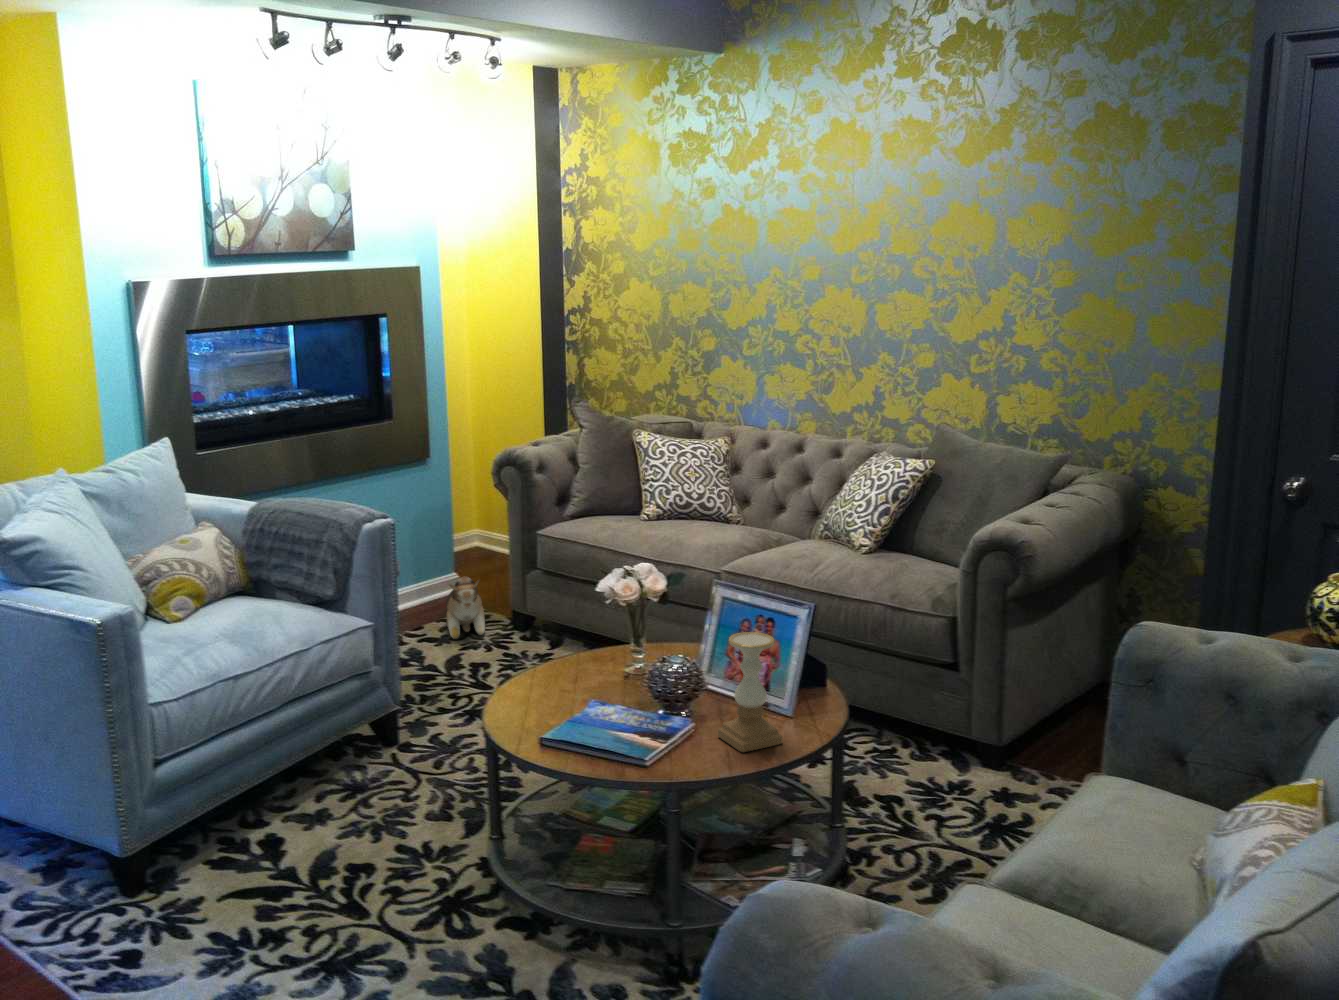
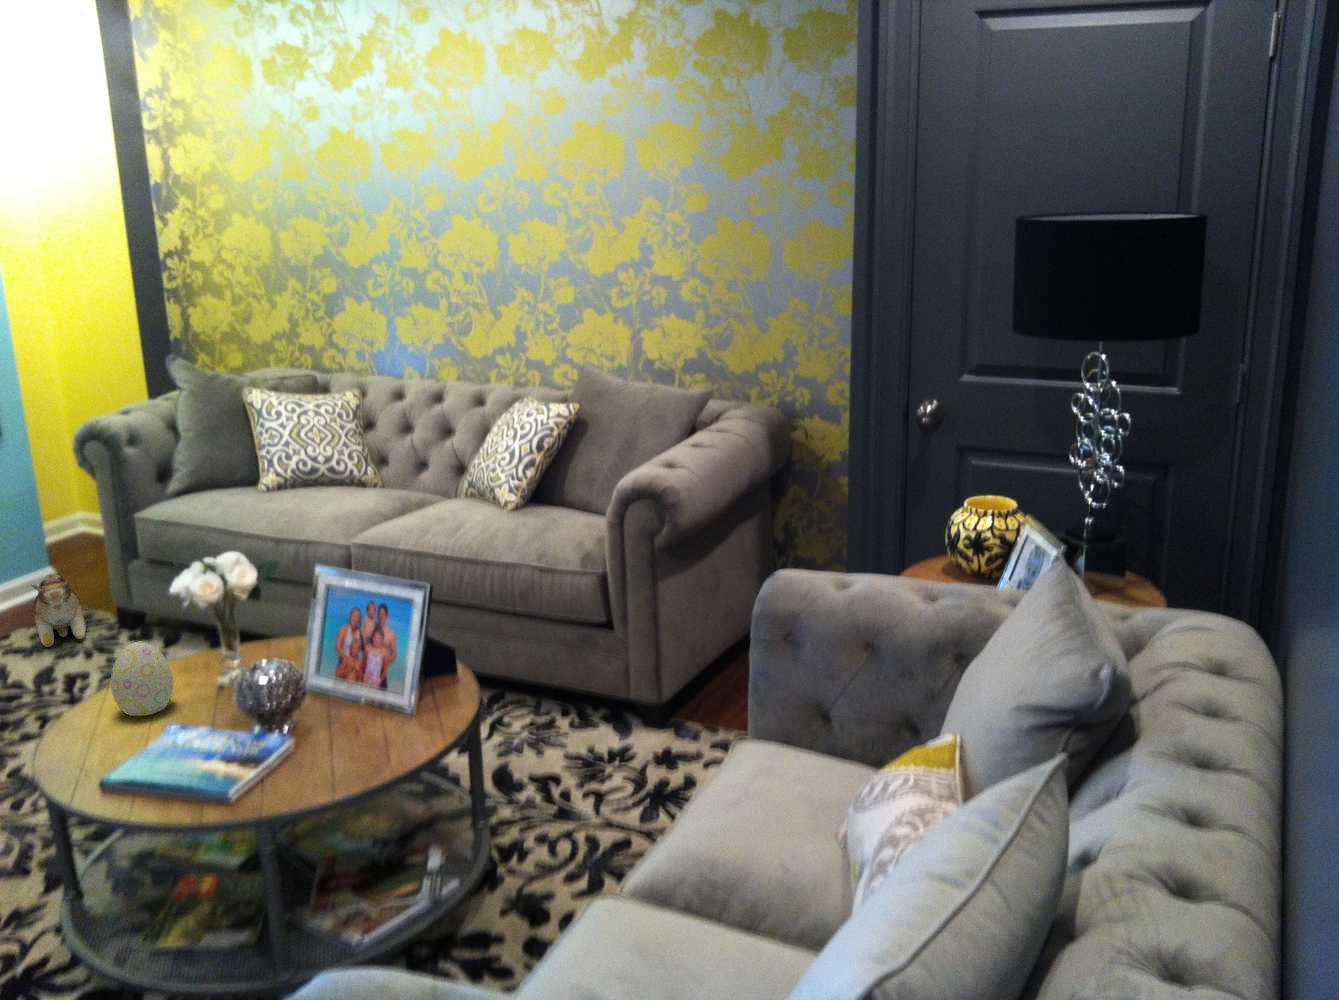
decorative egg: none [538,631,587,694] -> present [111,641,174,716]
candle holder: present [718,632,783,752] -> none [328,624,403,764]

